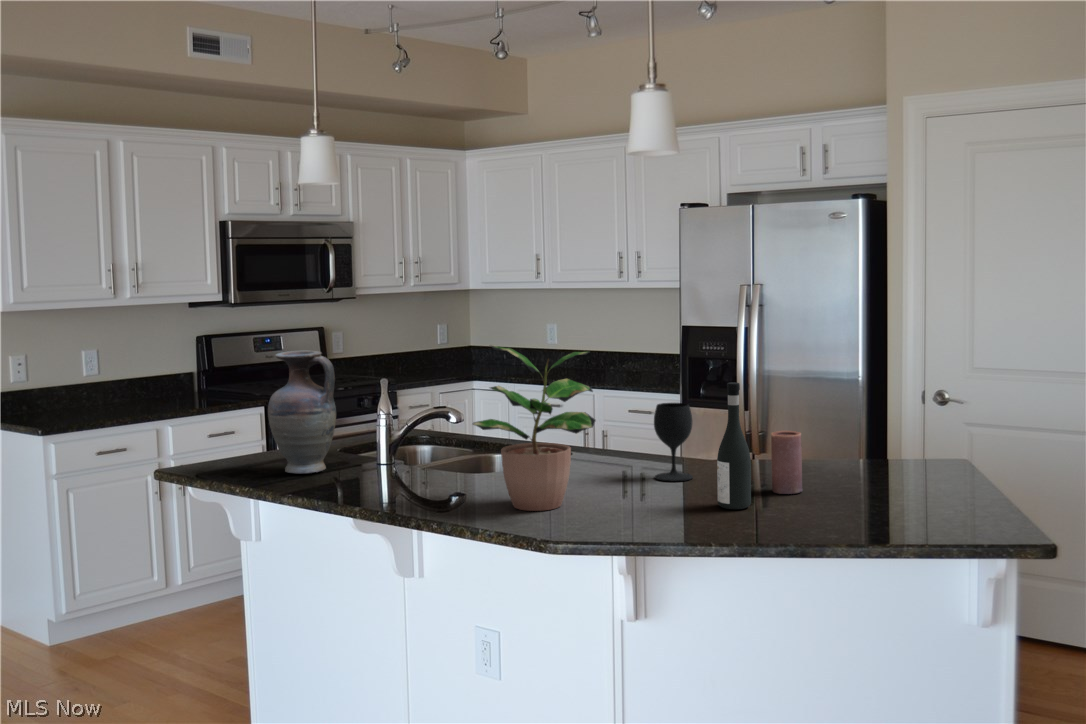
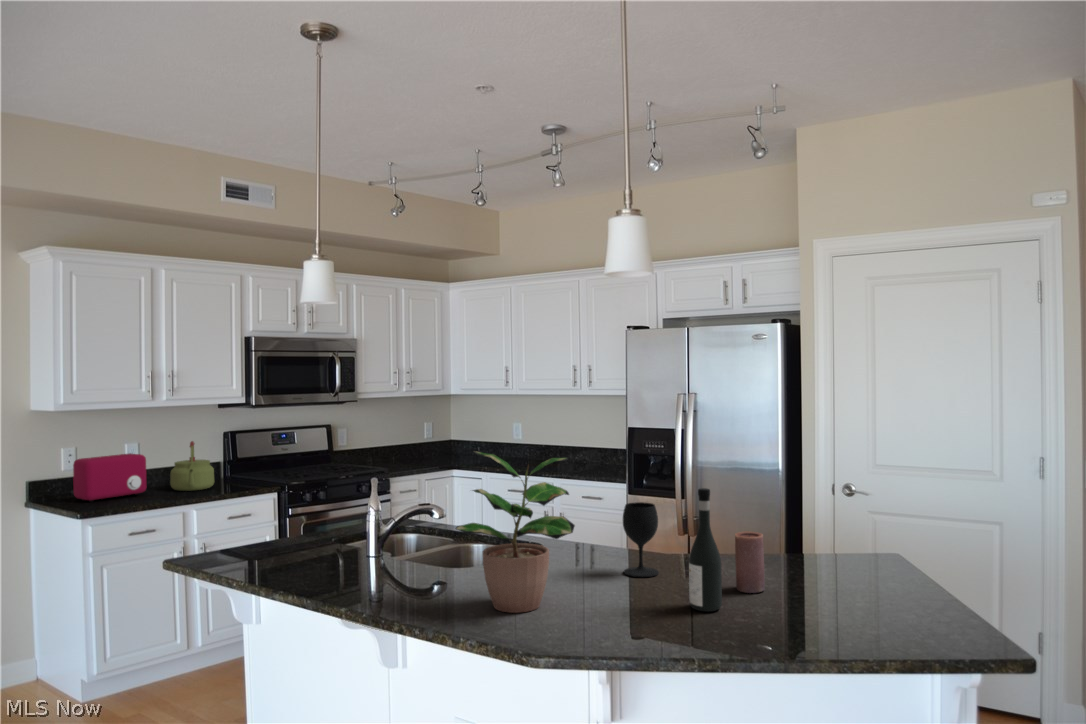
kettle: none [140,347,191,404] -> present [170,441,214,491]
vase: present [268,351,336,473] -> none [266,451,329,567]
toaster: none [33,361,115,416] -> present [73,453,147,502]

